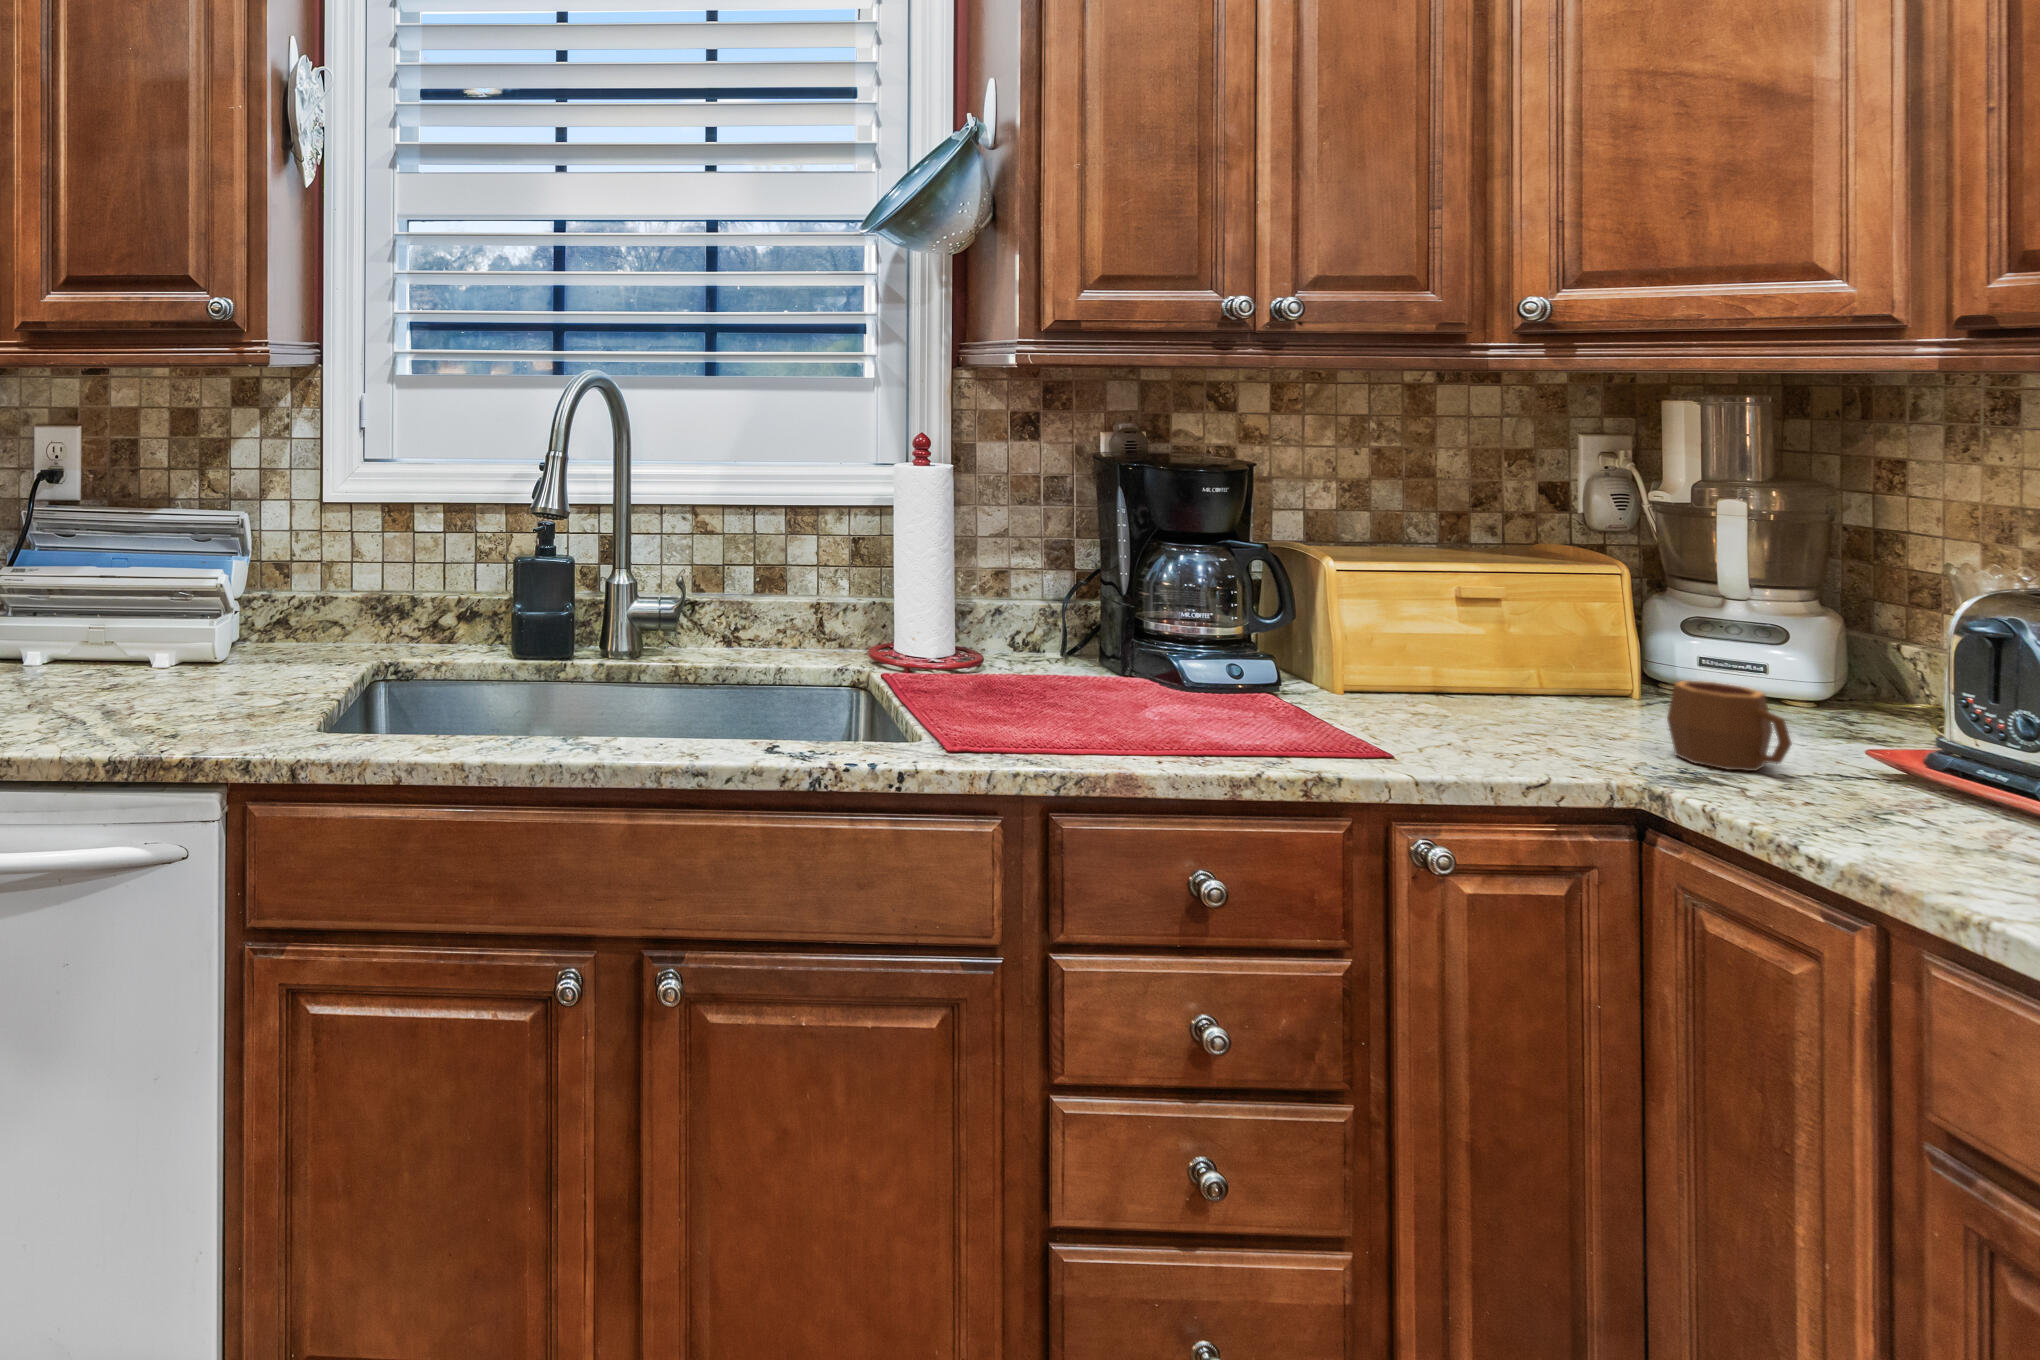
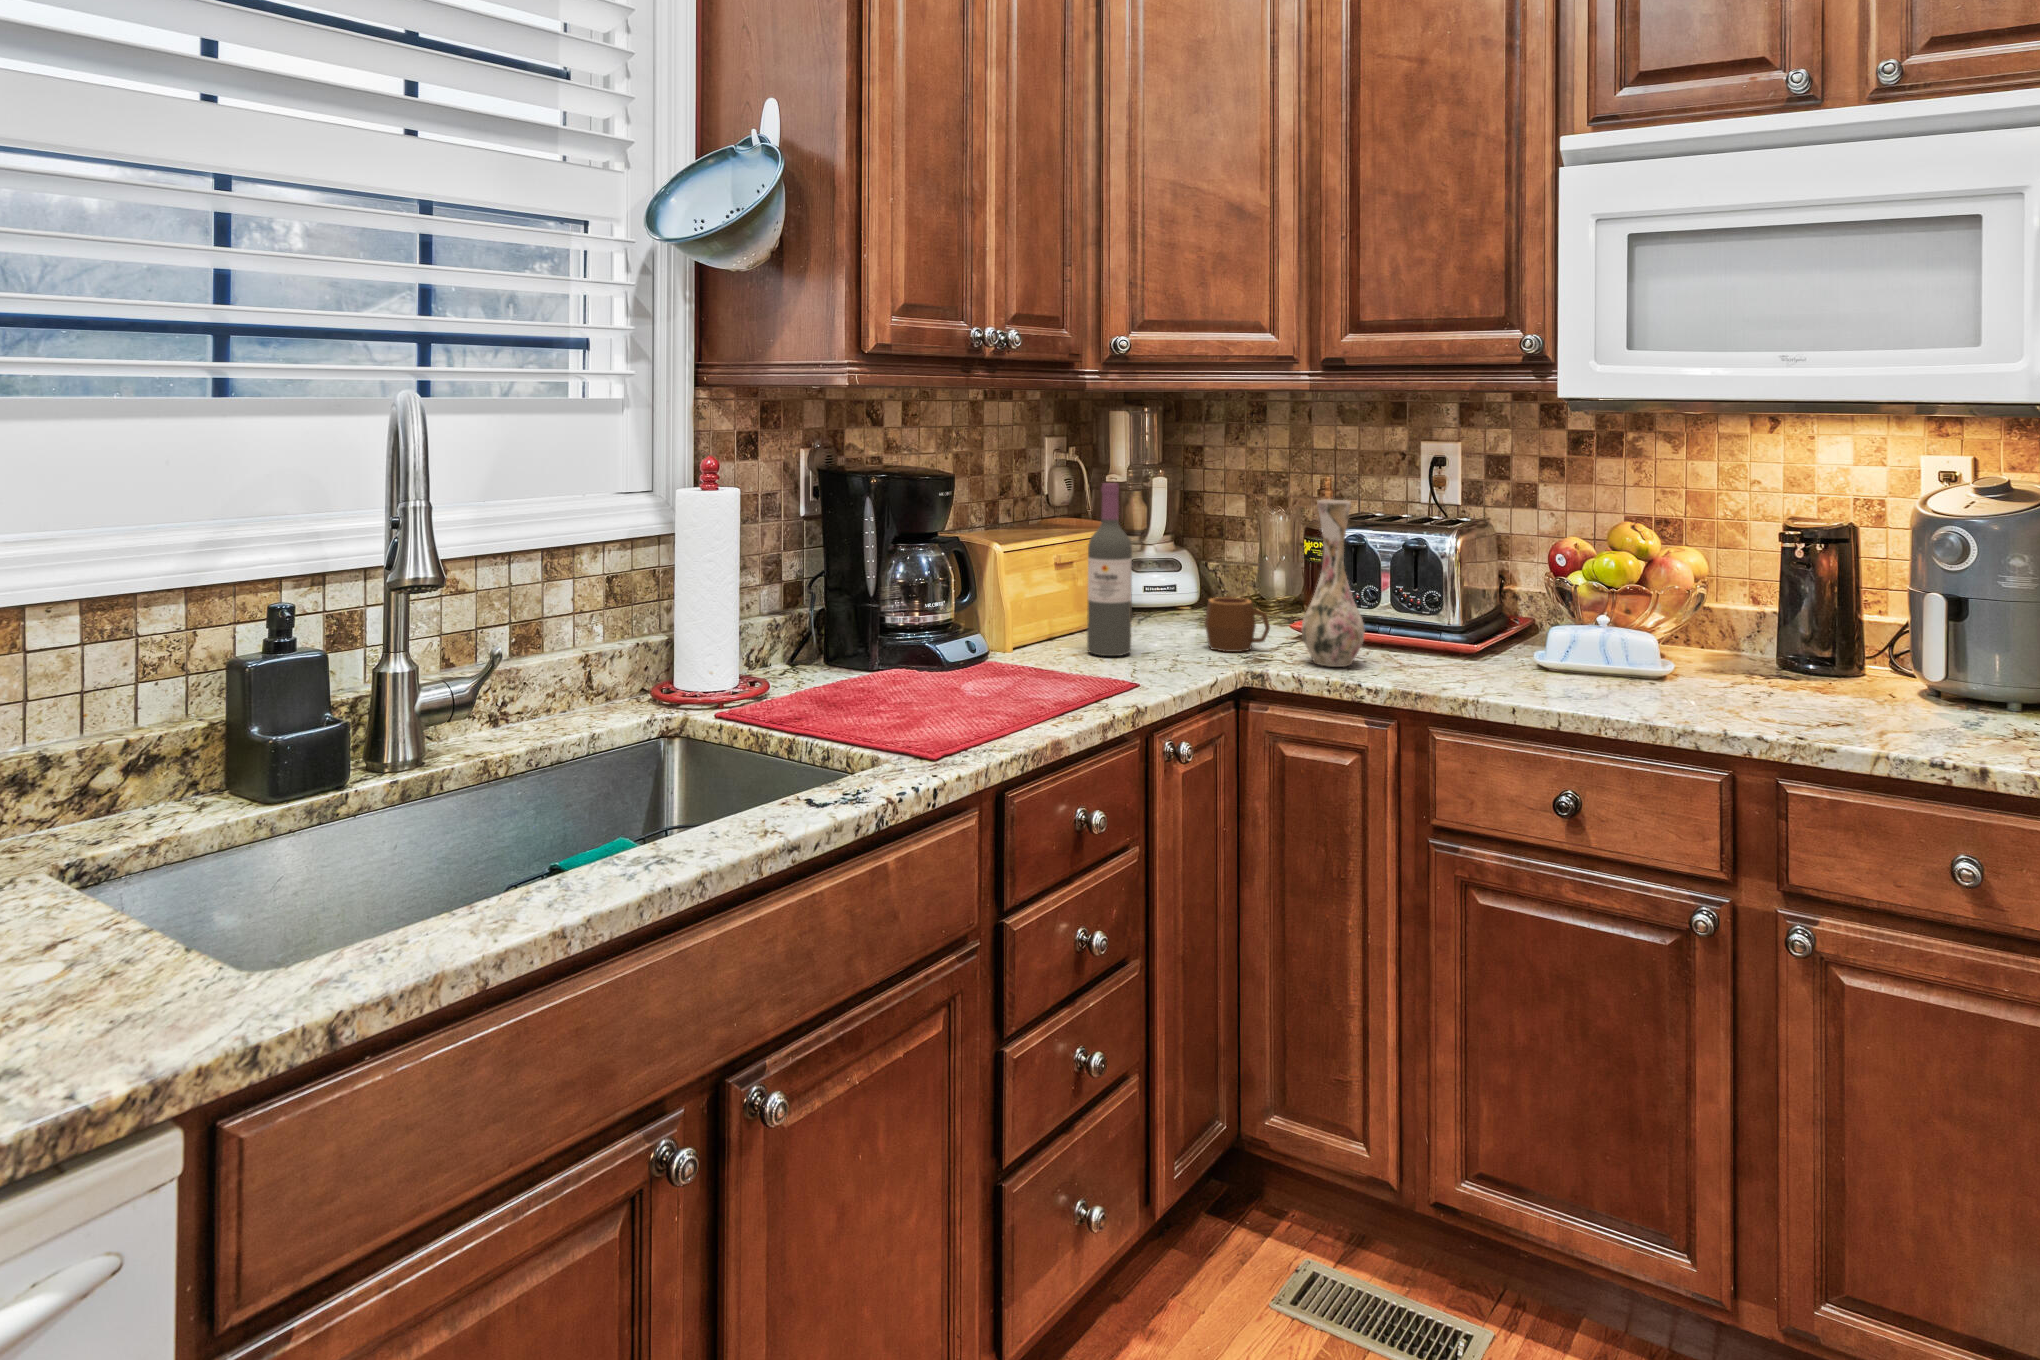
wine bottle: none [1443,492,1516,730] -> present [1087,483,1132,656]
vase: none [1810,547,1956,832] -> present [1302,500,1365,667]

